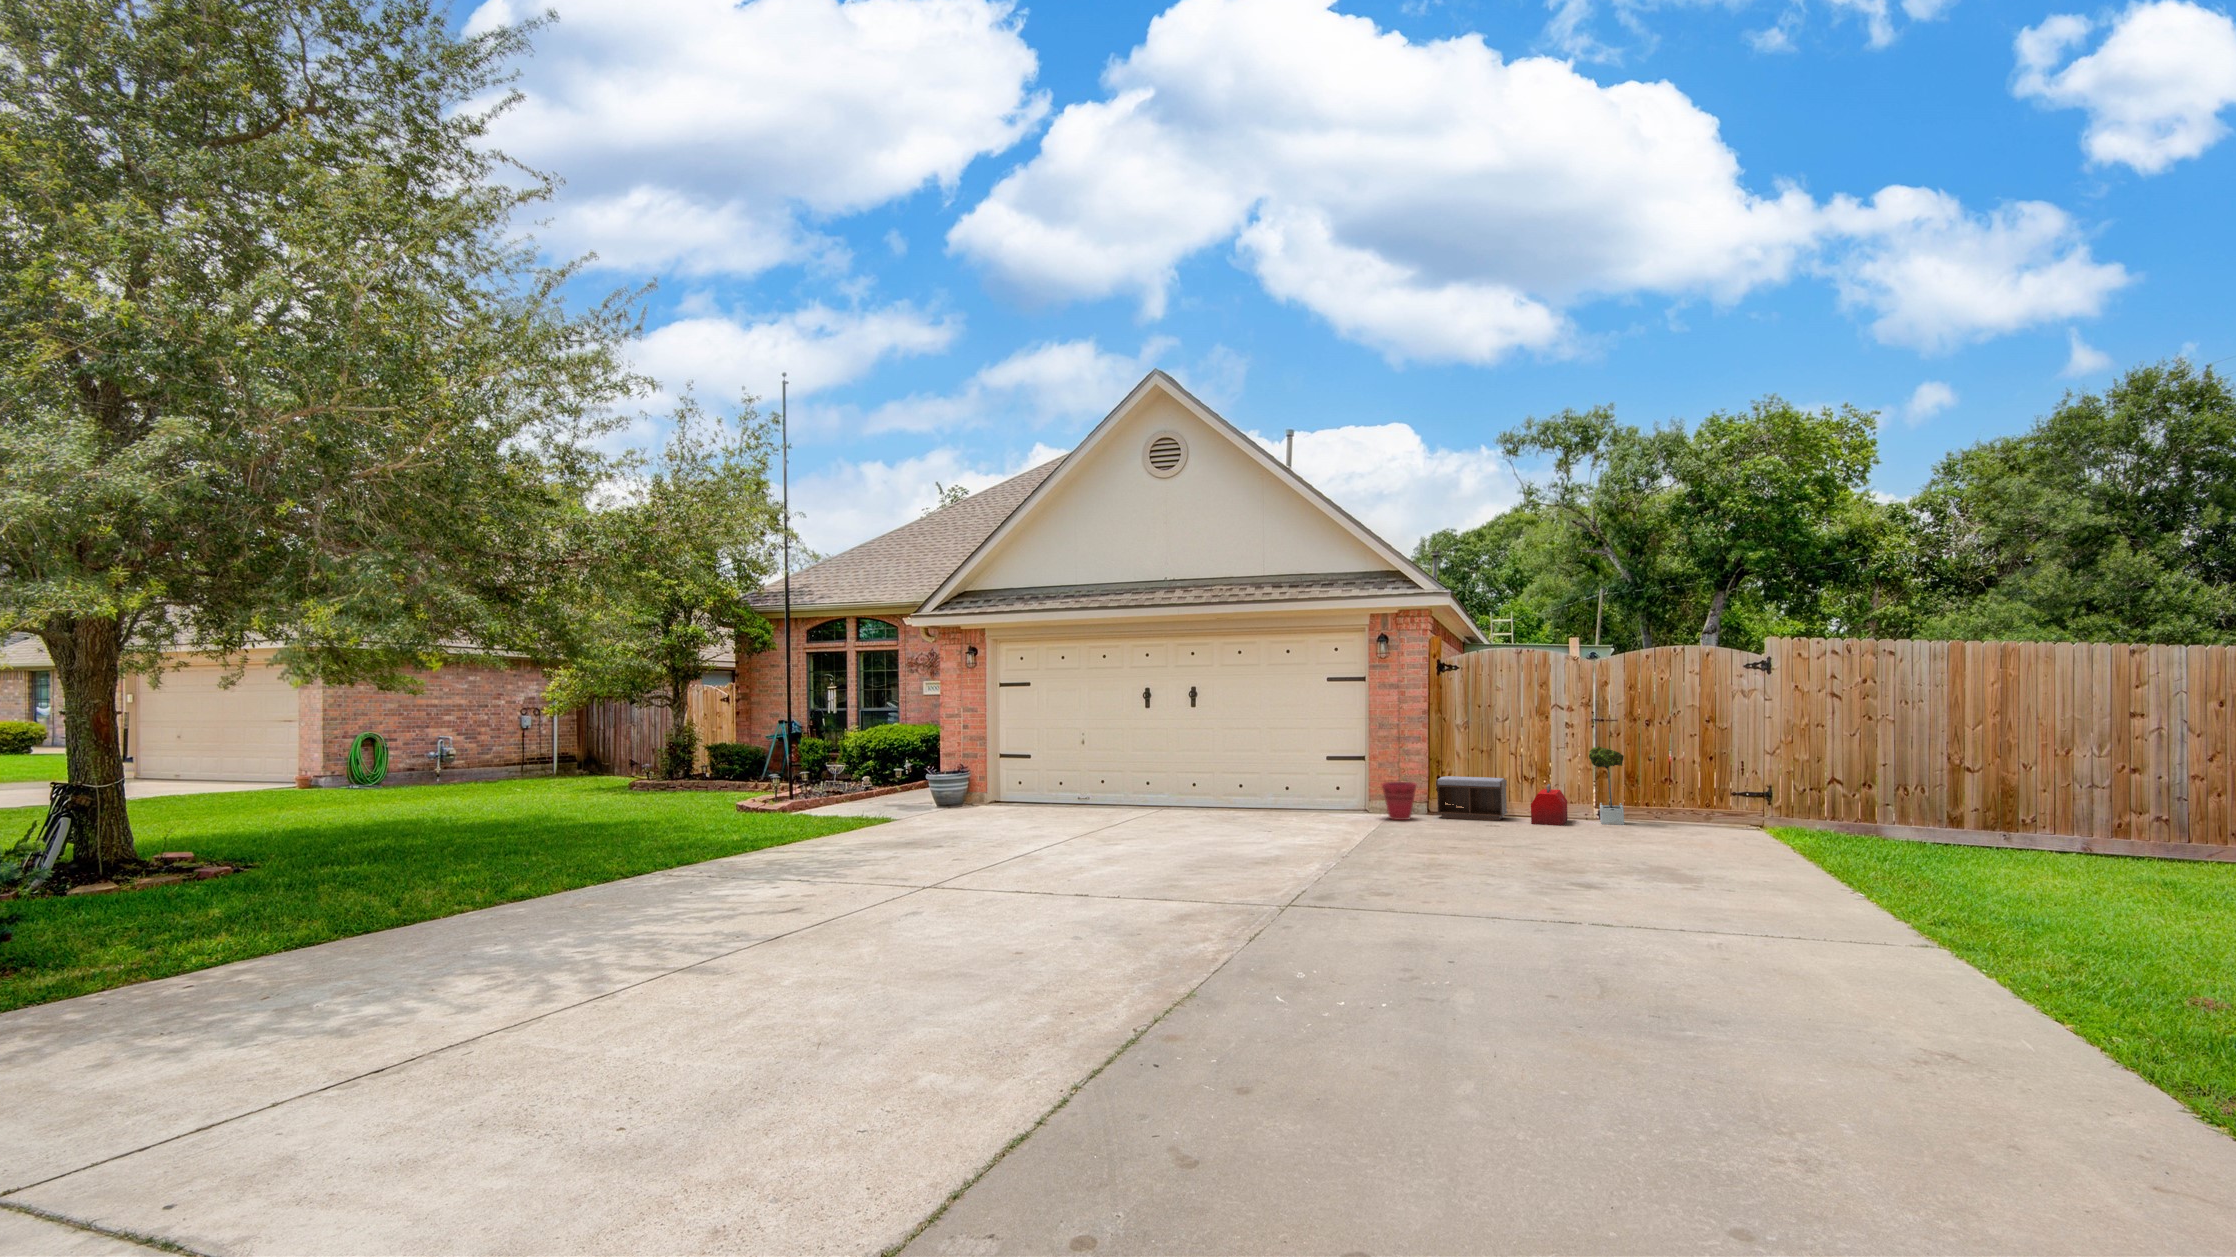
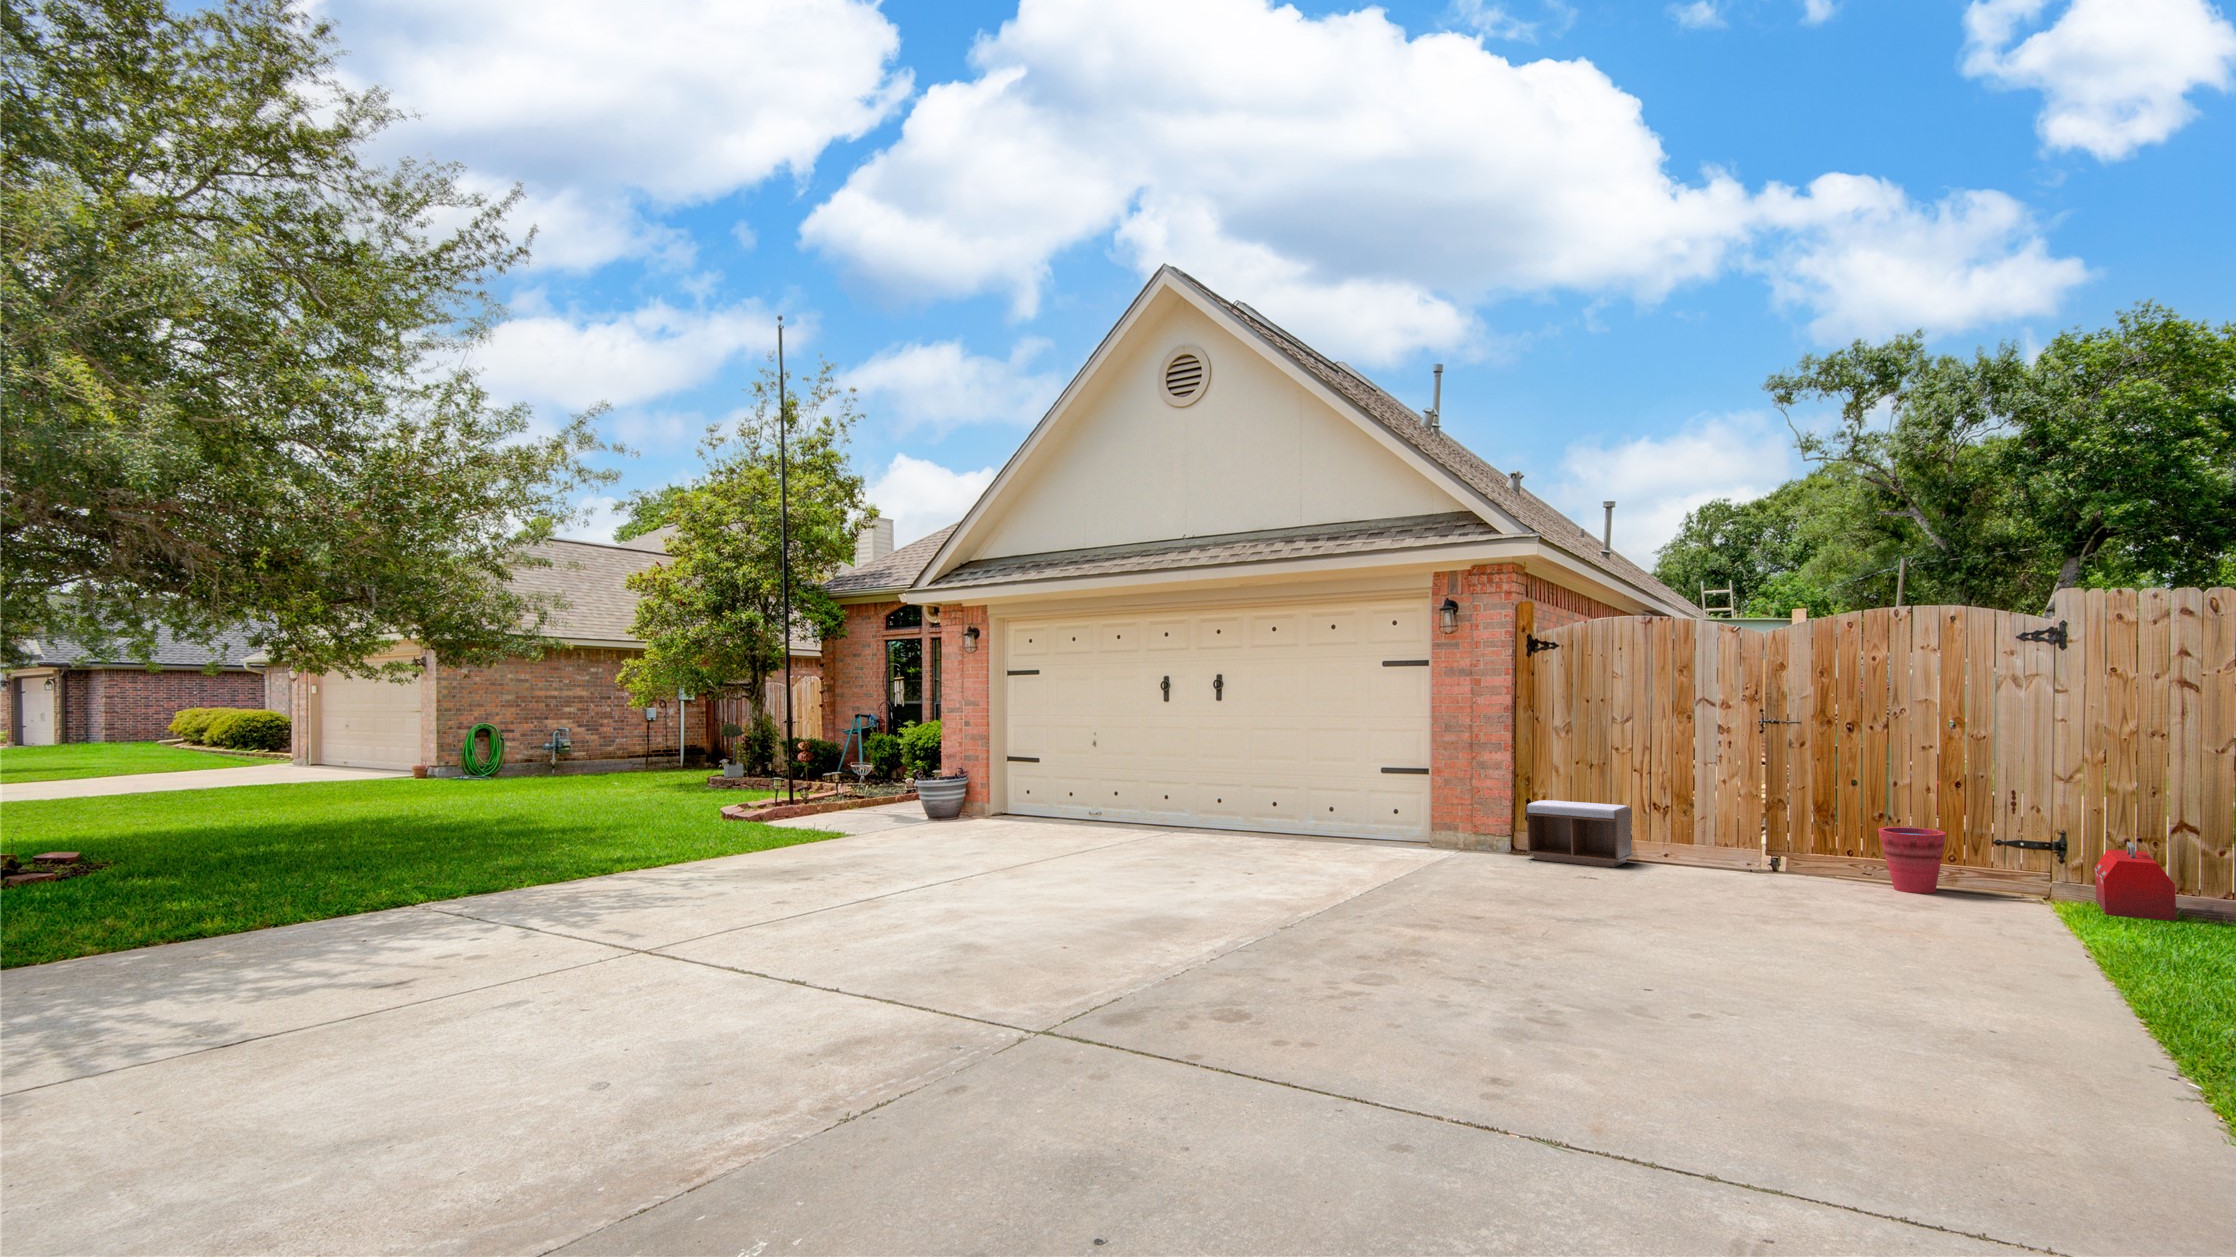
potted tree: present [1589,746,1624,825] -> present [721,723,745,777]
bucket: present [1382,782,1416,820] -> present [1878,827,1946,893]
toolbox: present [1531,784,1568,825] -> present [2094,842,2177,921]

